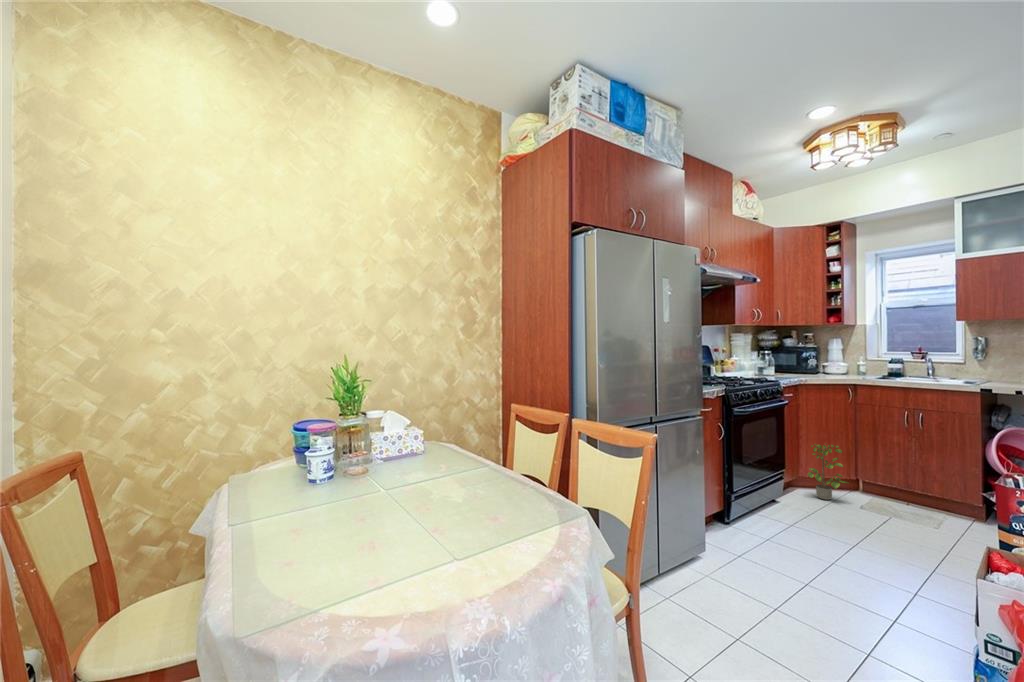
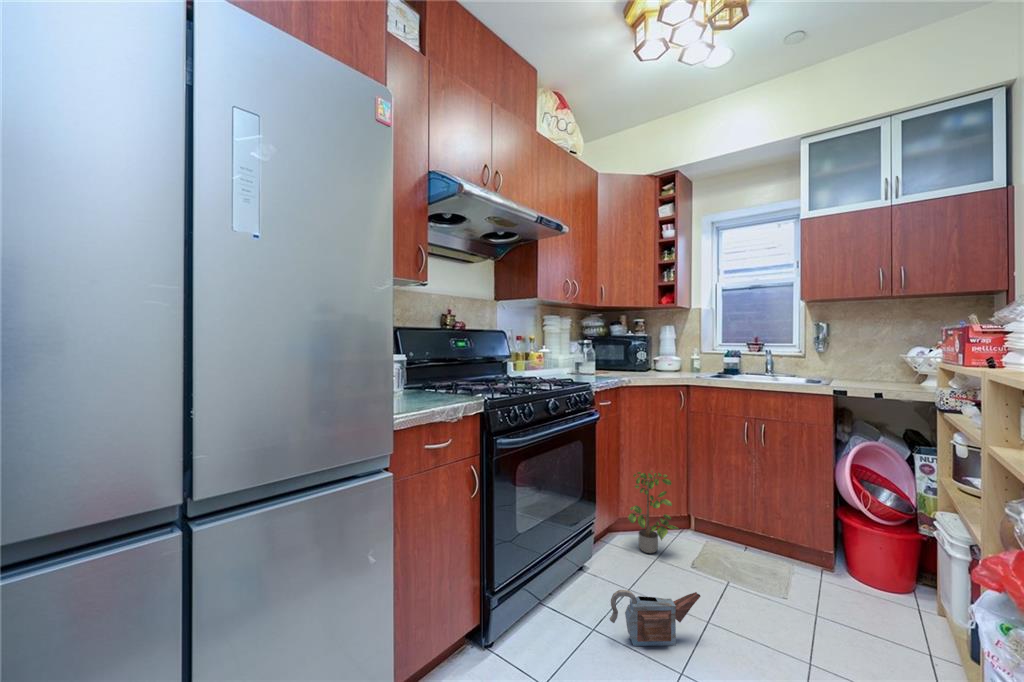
watering can: none [802,501,866,536] -> present [610,590,701,646]

